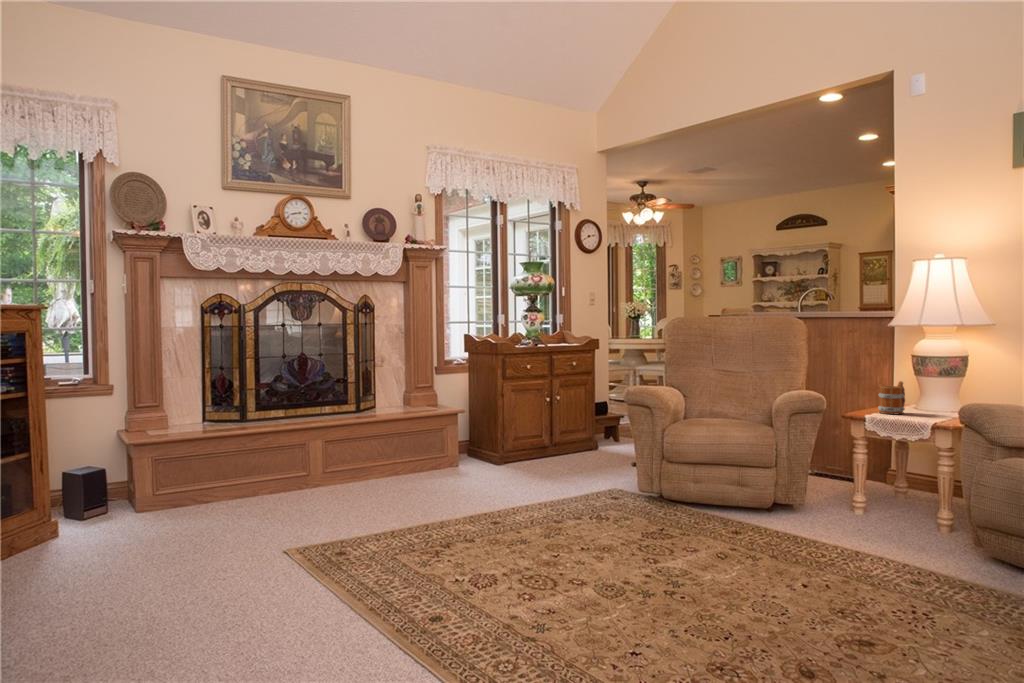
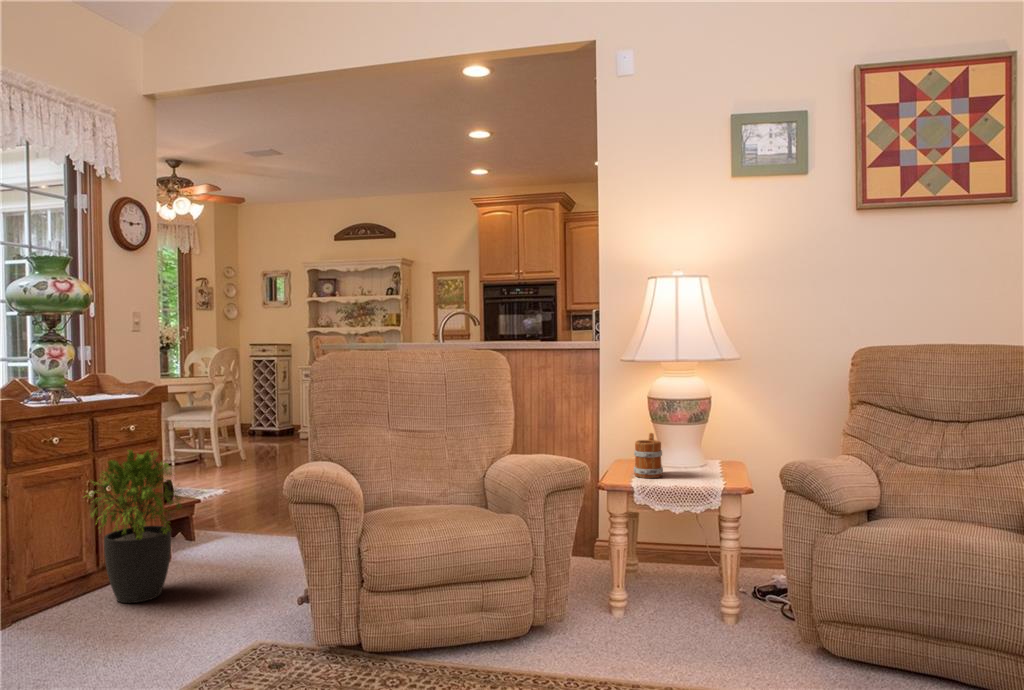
potted plant: none [541,373,600,463] -> present [89,450,181,603]

